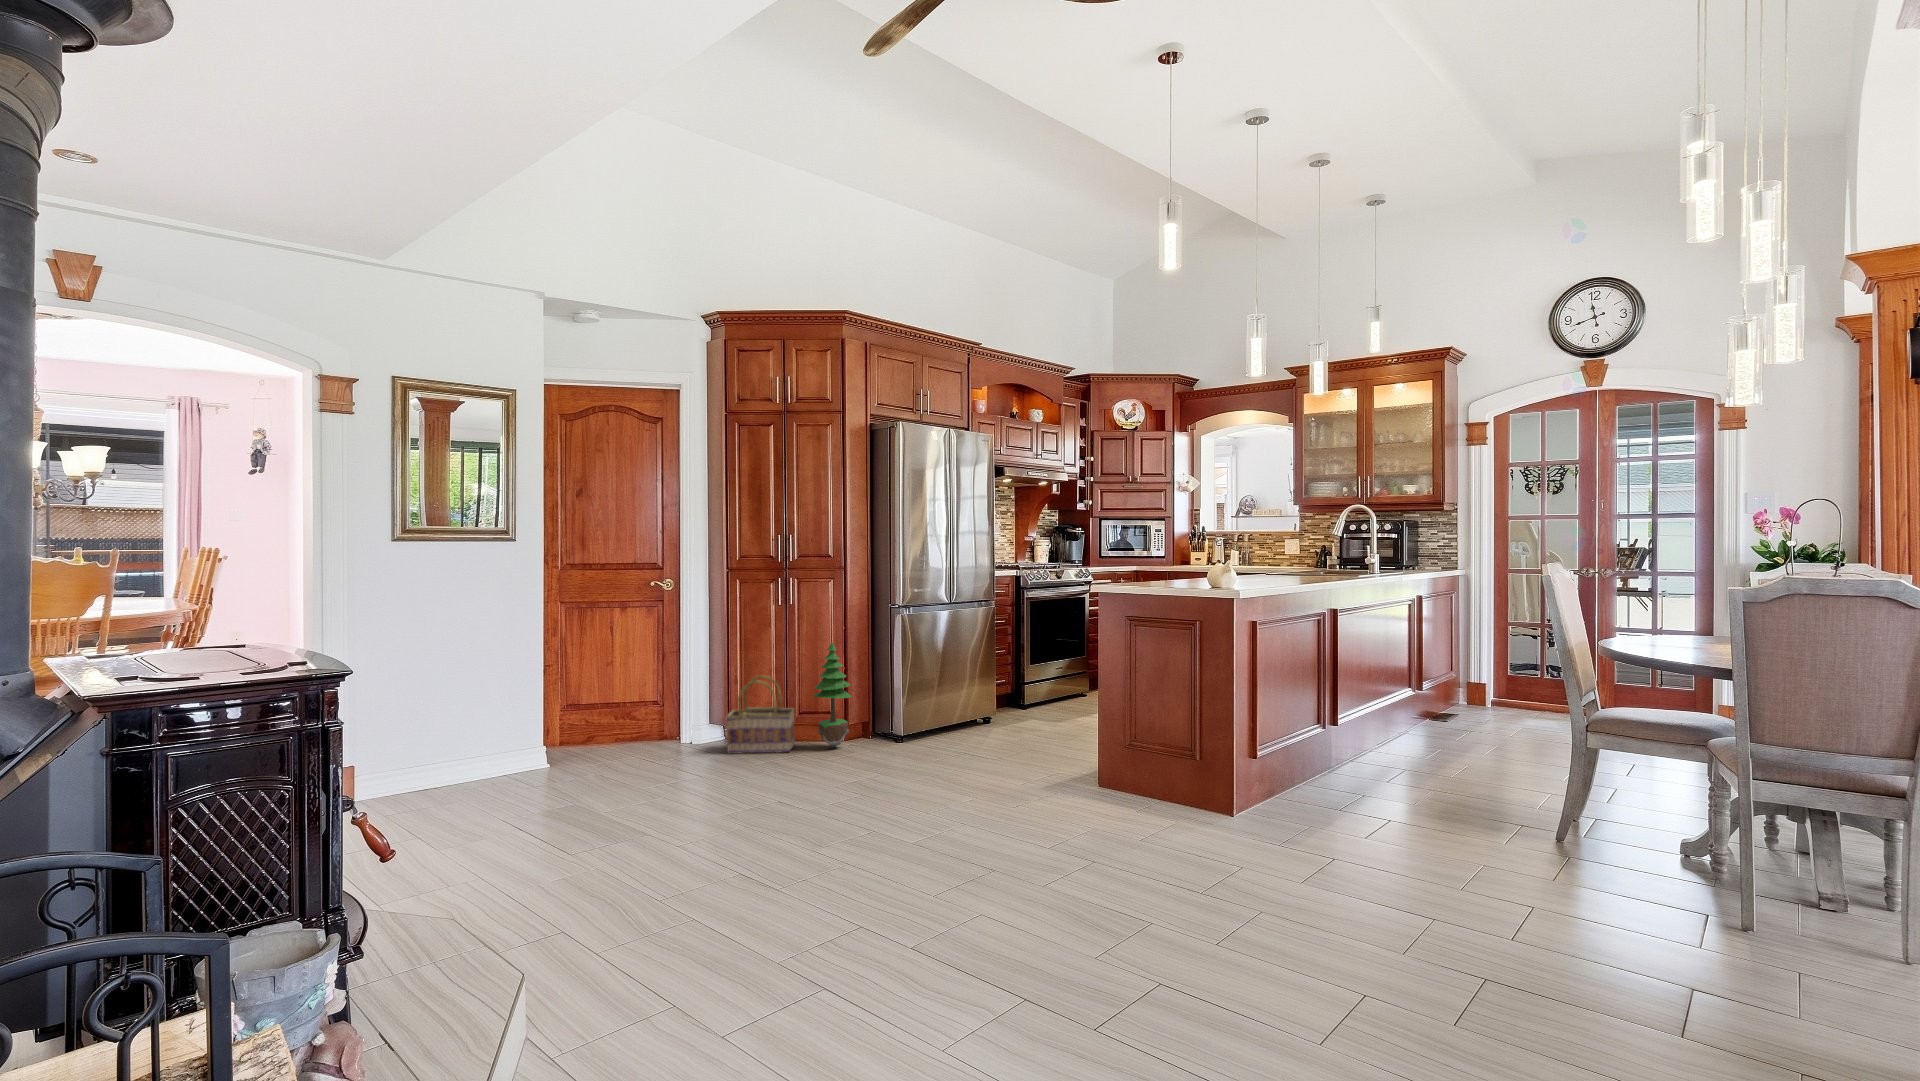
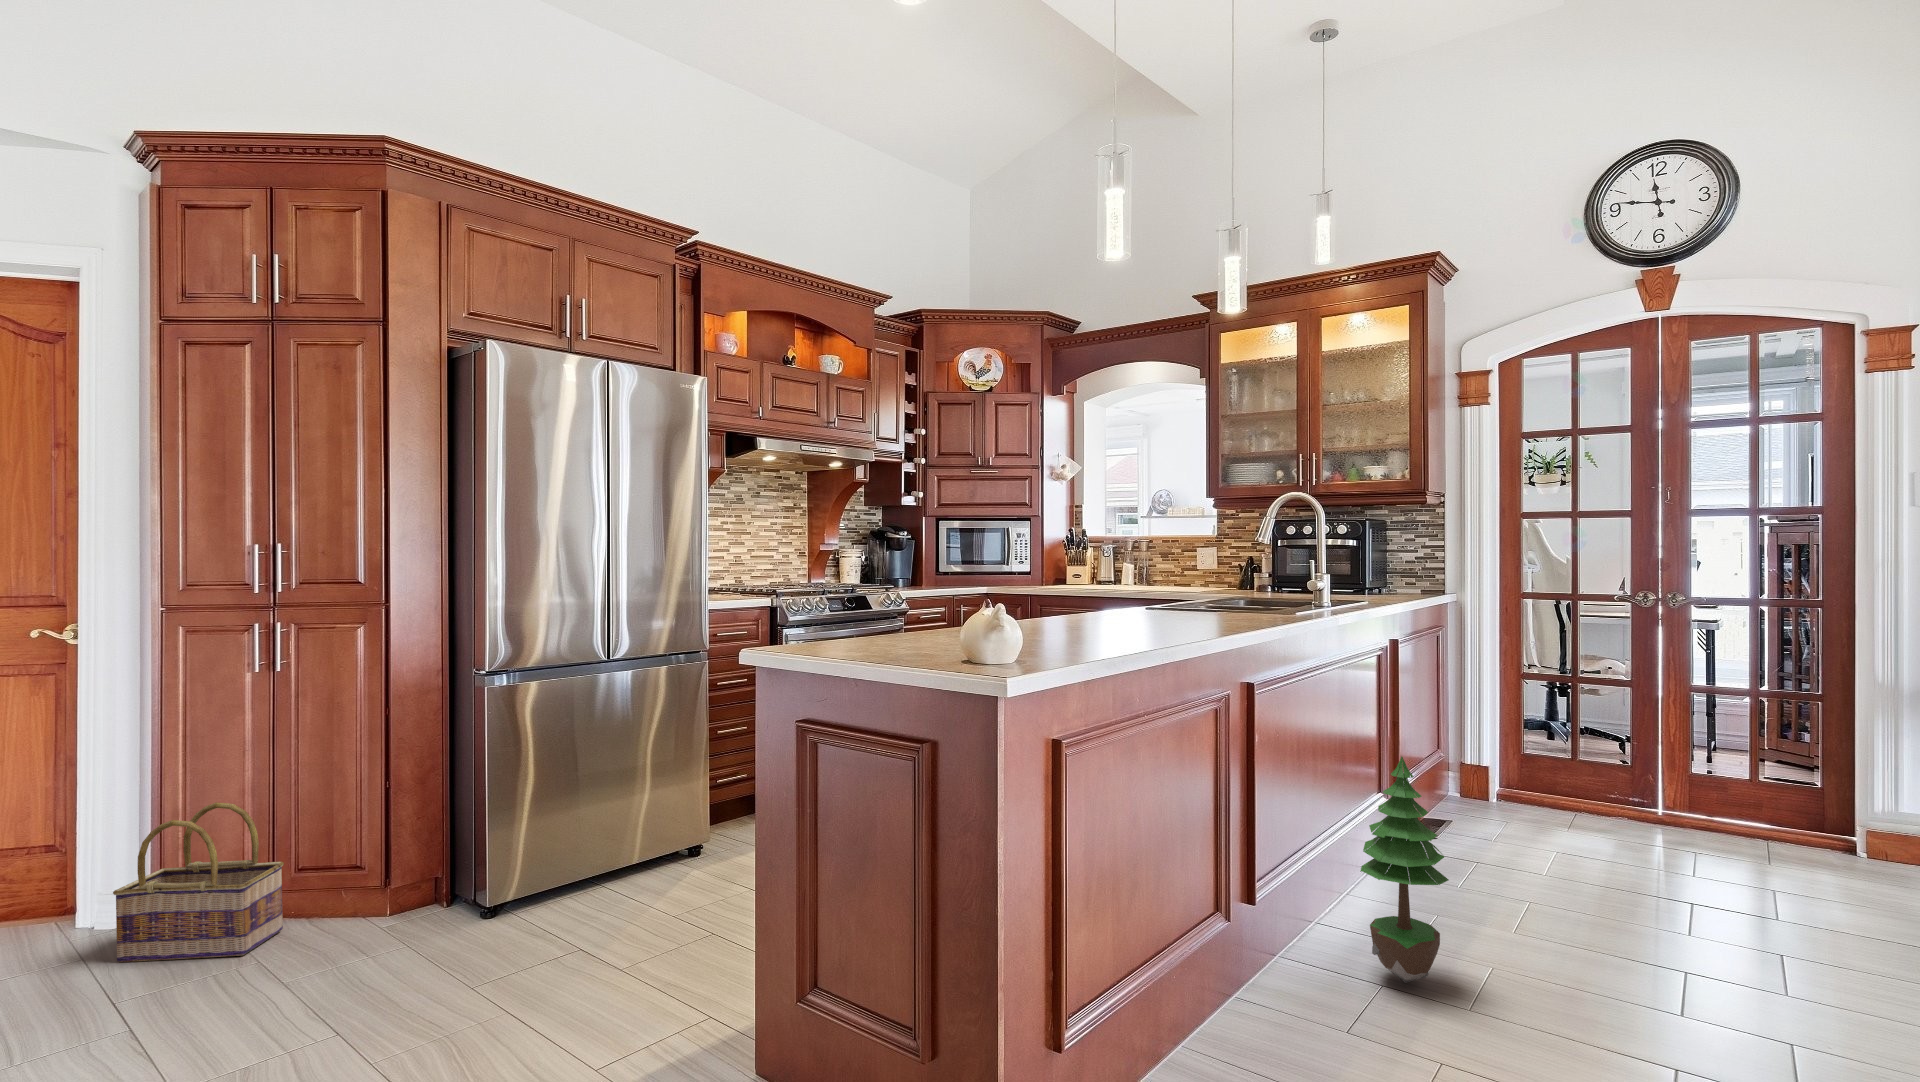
potted tree: present [813,642,851,748] -> present [1360,757,1449,983]

